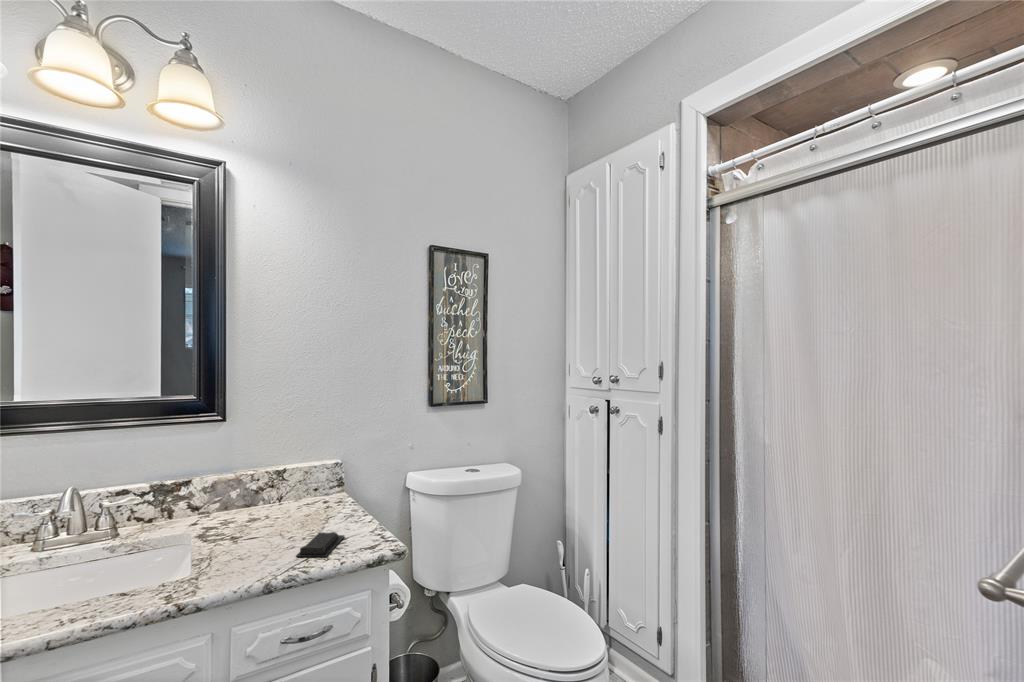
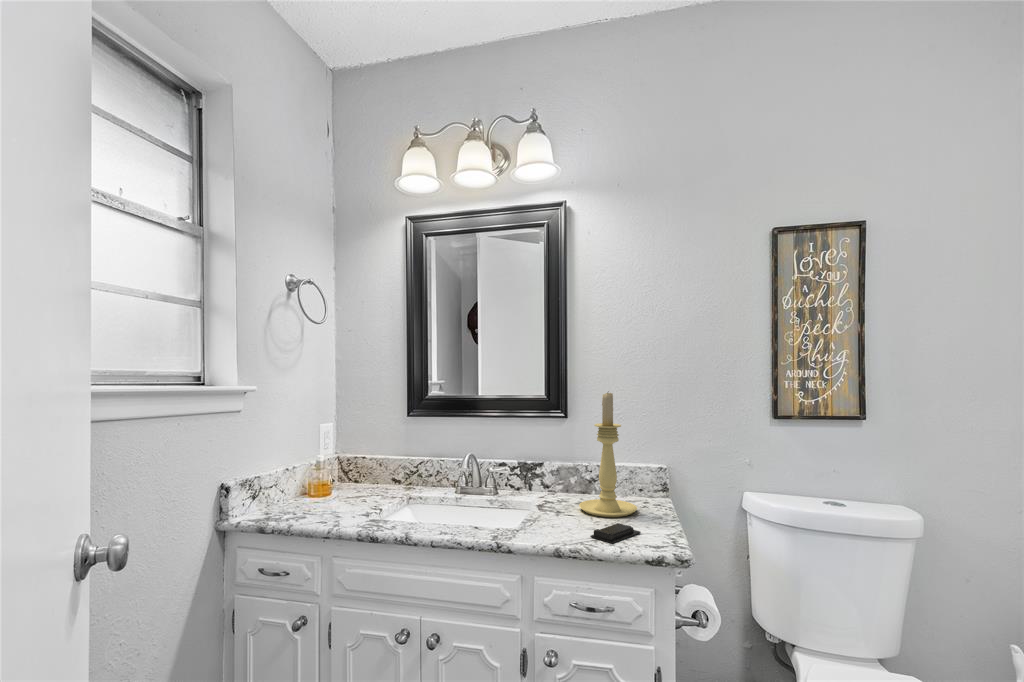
candle holder: none [255,392,323,530] -> present [579,393,637,517]

